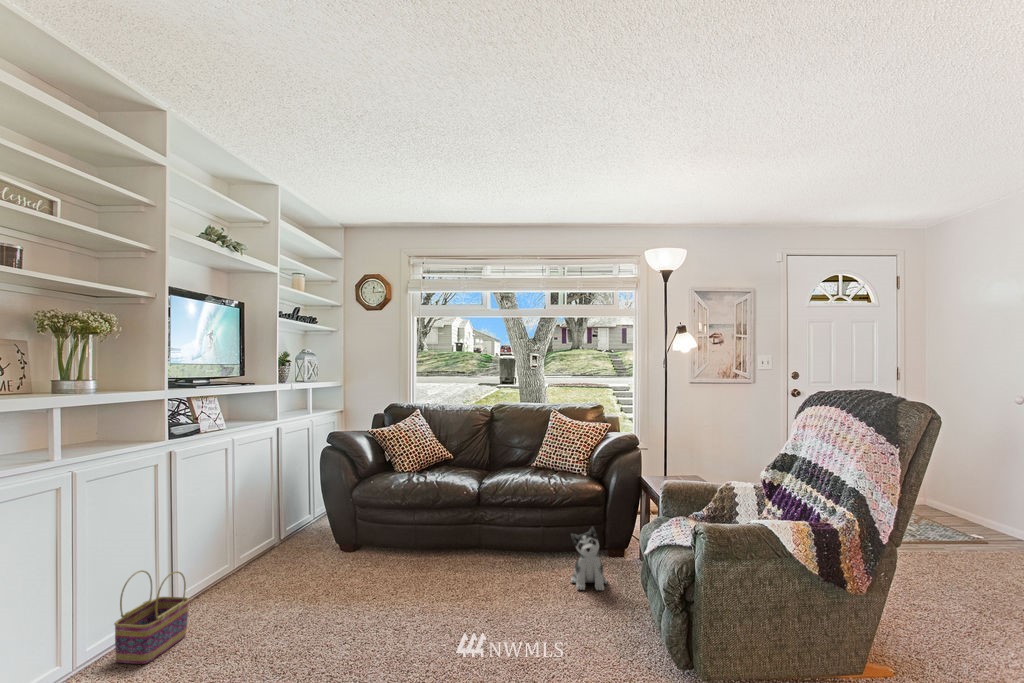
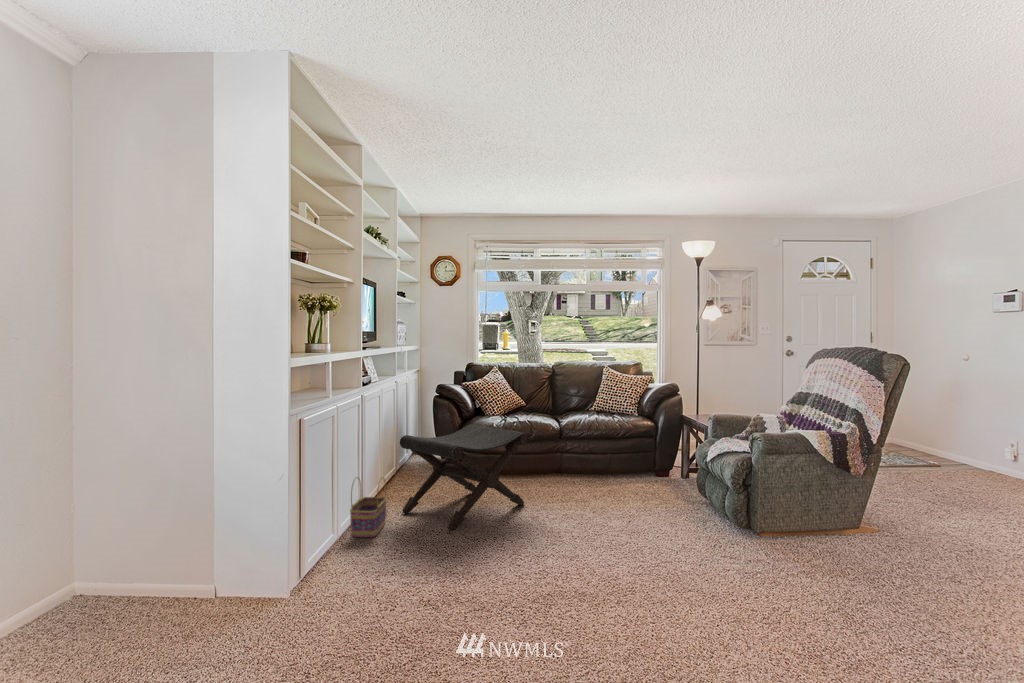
footstool: none [224,489,405,652] -> present [400,424,527,530]
plush toy: present [571,526,607,590] -> none [639,449,666,494]

